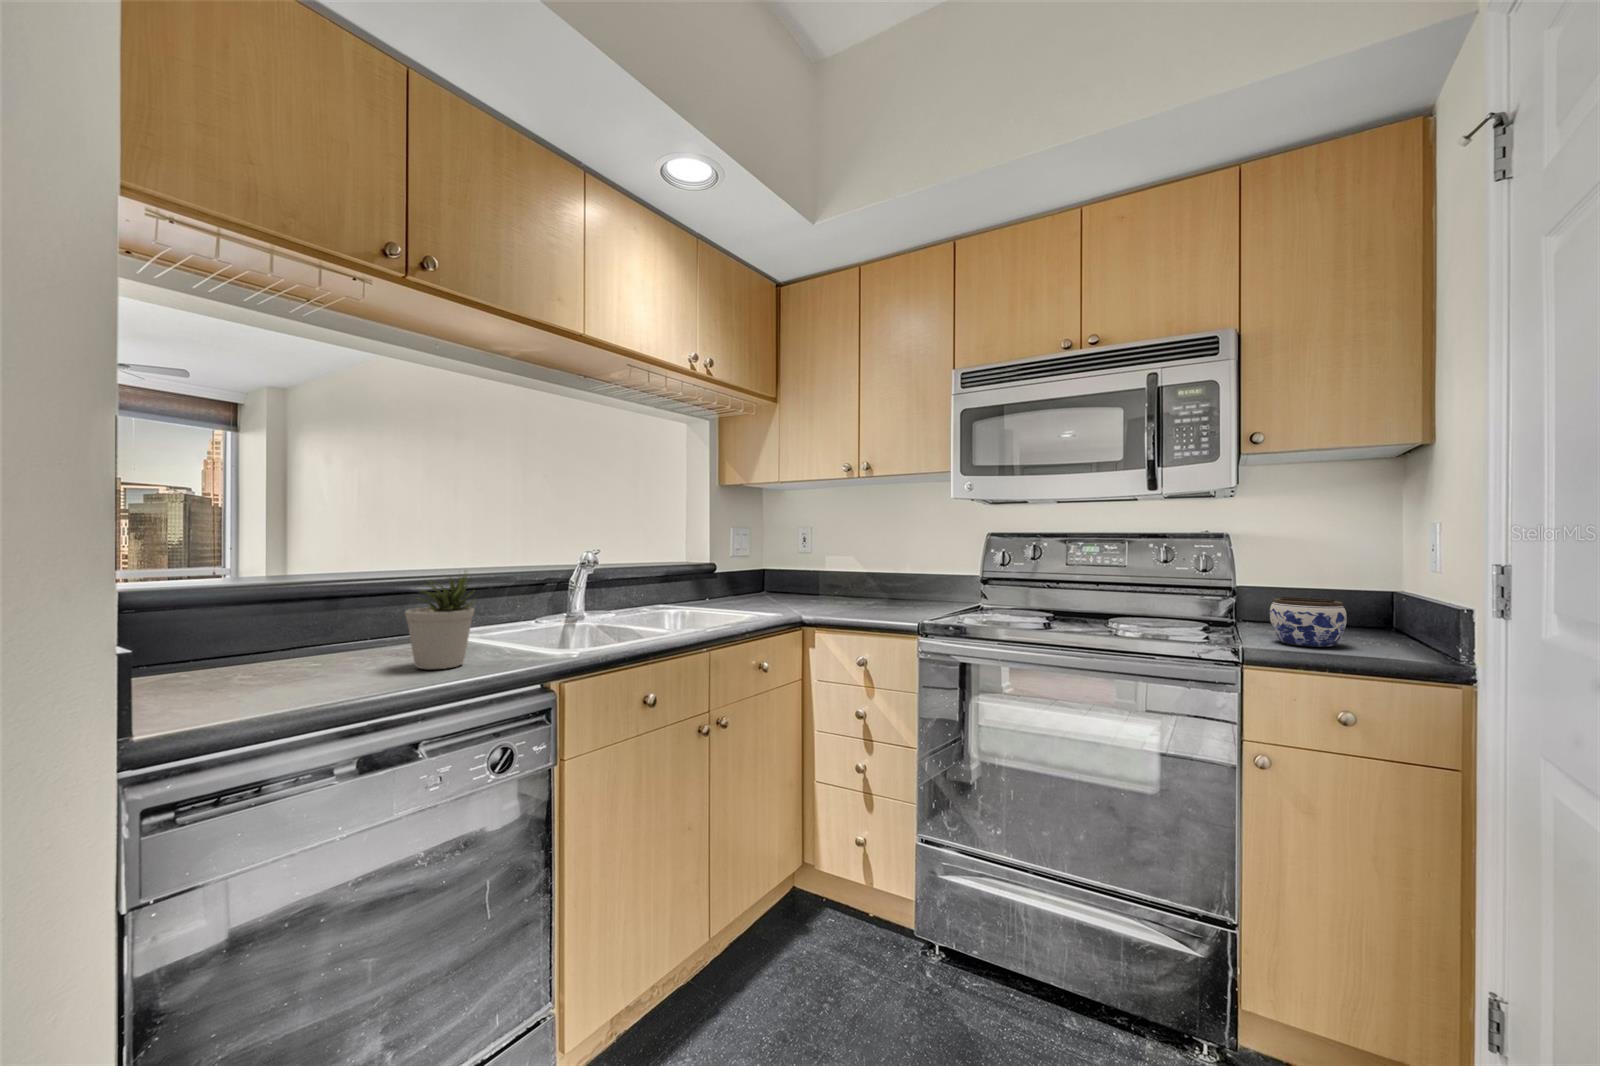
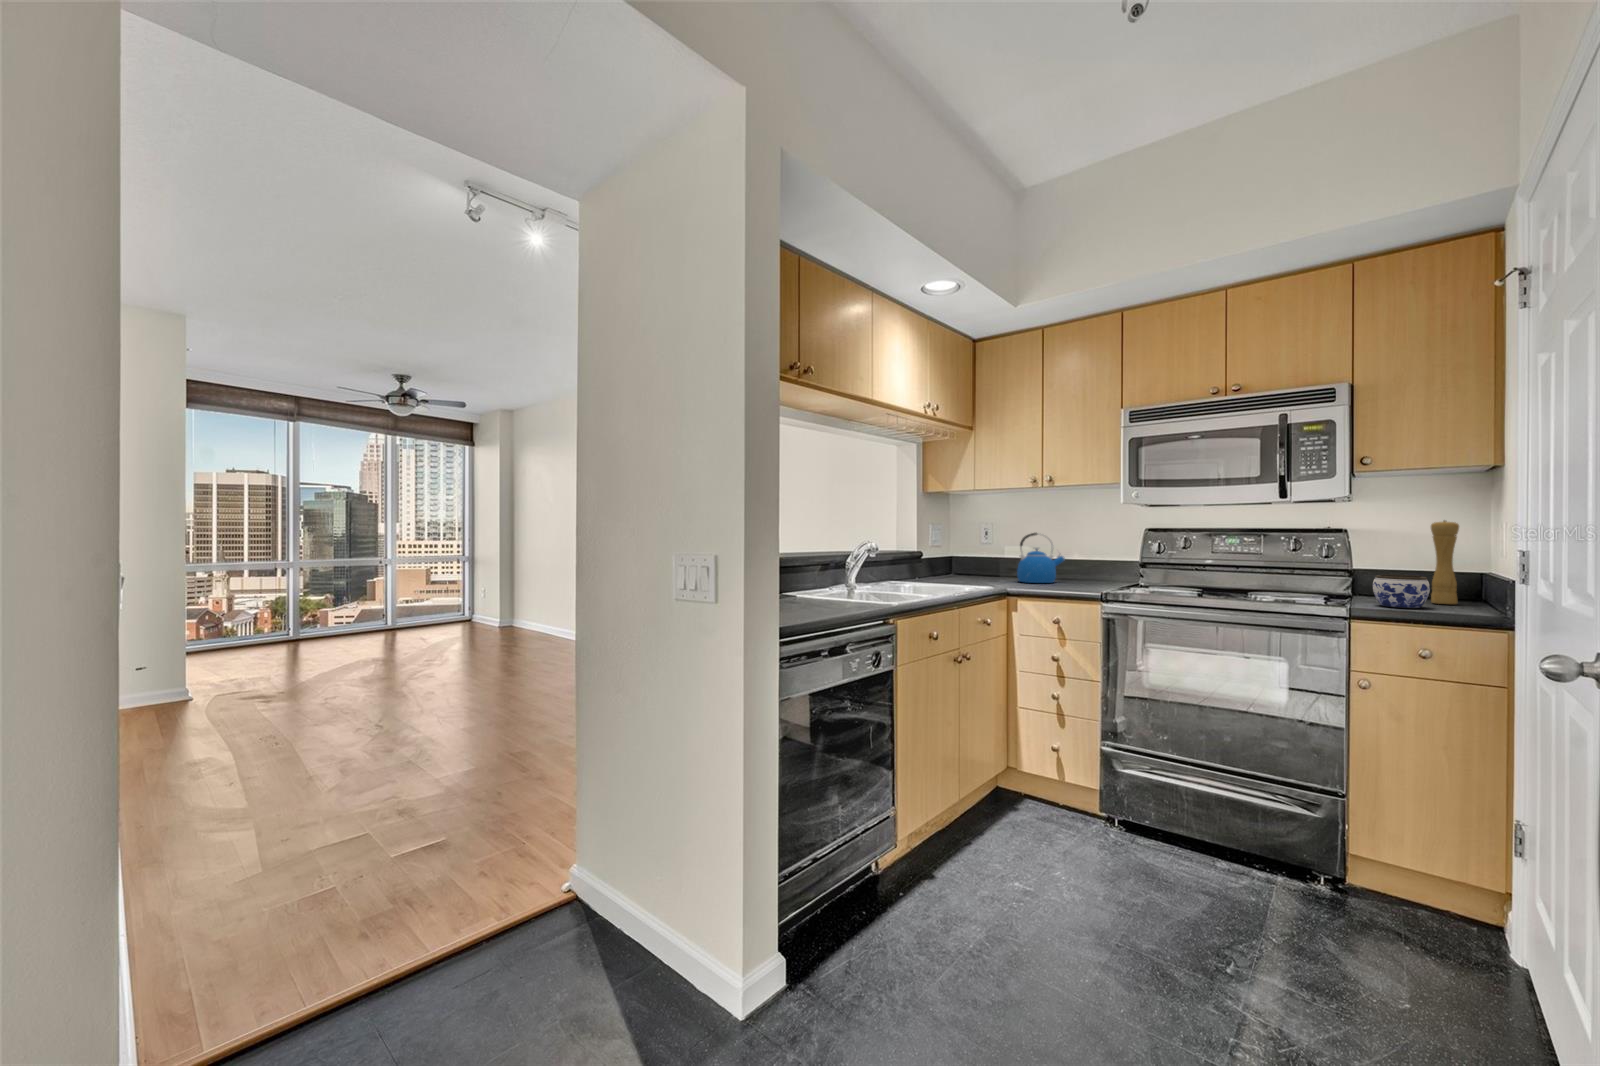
pepper mill: none [1340,521,1378,638] -> present [1431,520,1459,604]
kettle: none [830,538,890,605] -> present [1017,533,1065,583]
potted plant: present [405,574,474,669] -> none [810,550,851,609]

